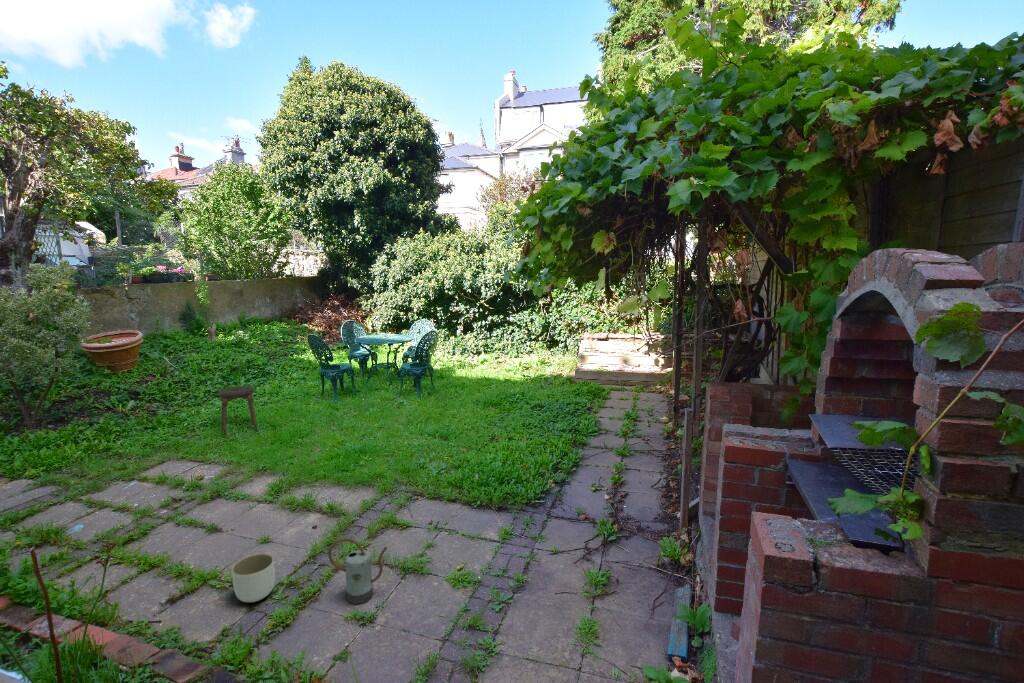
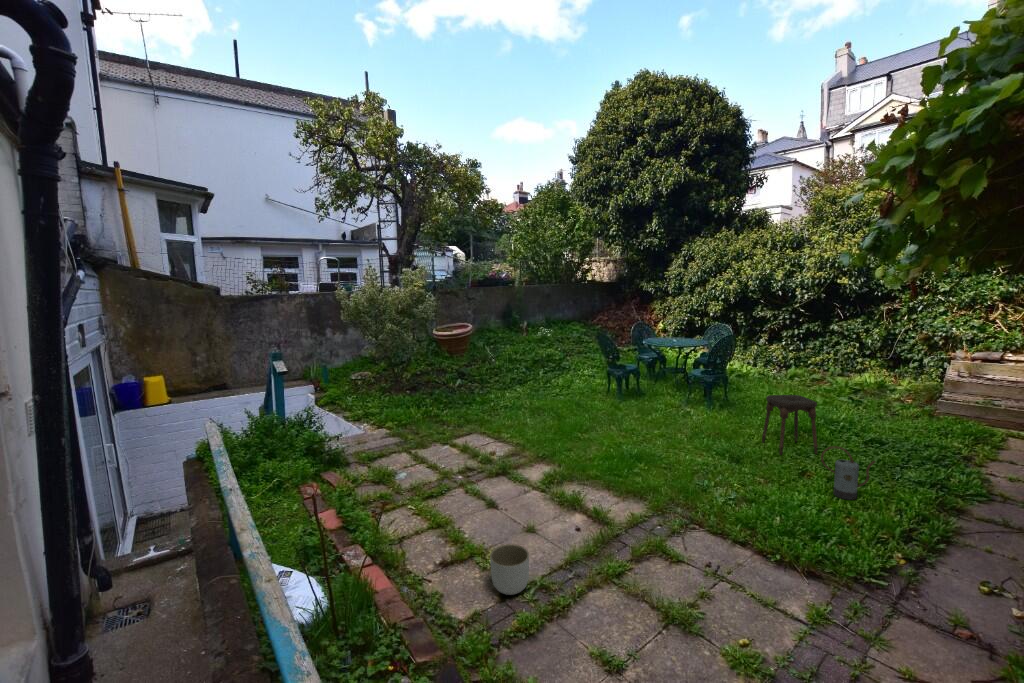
stool: present [218,386,258,436] -> present [762,395,818,455]
watering can: present [328,538,387,604] -> present [821,446,875,500]

